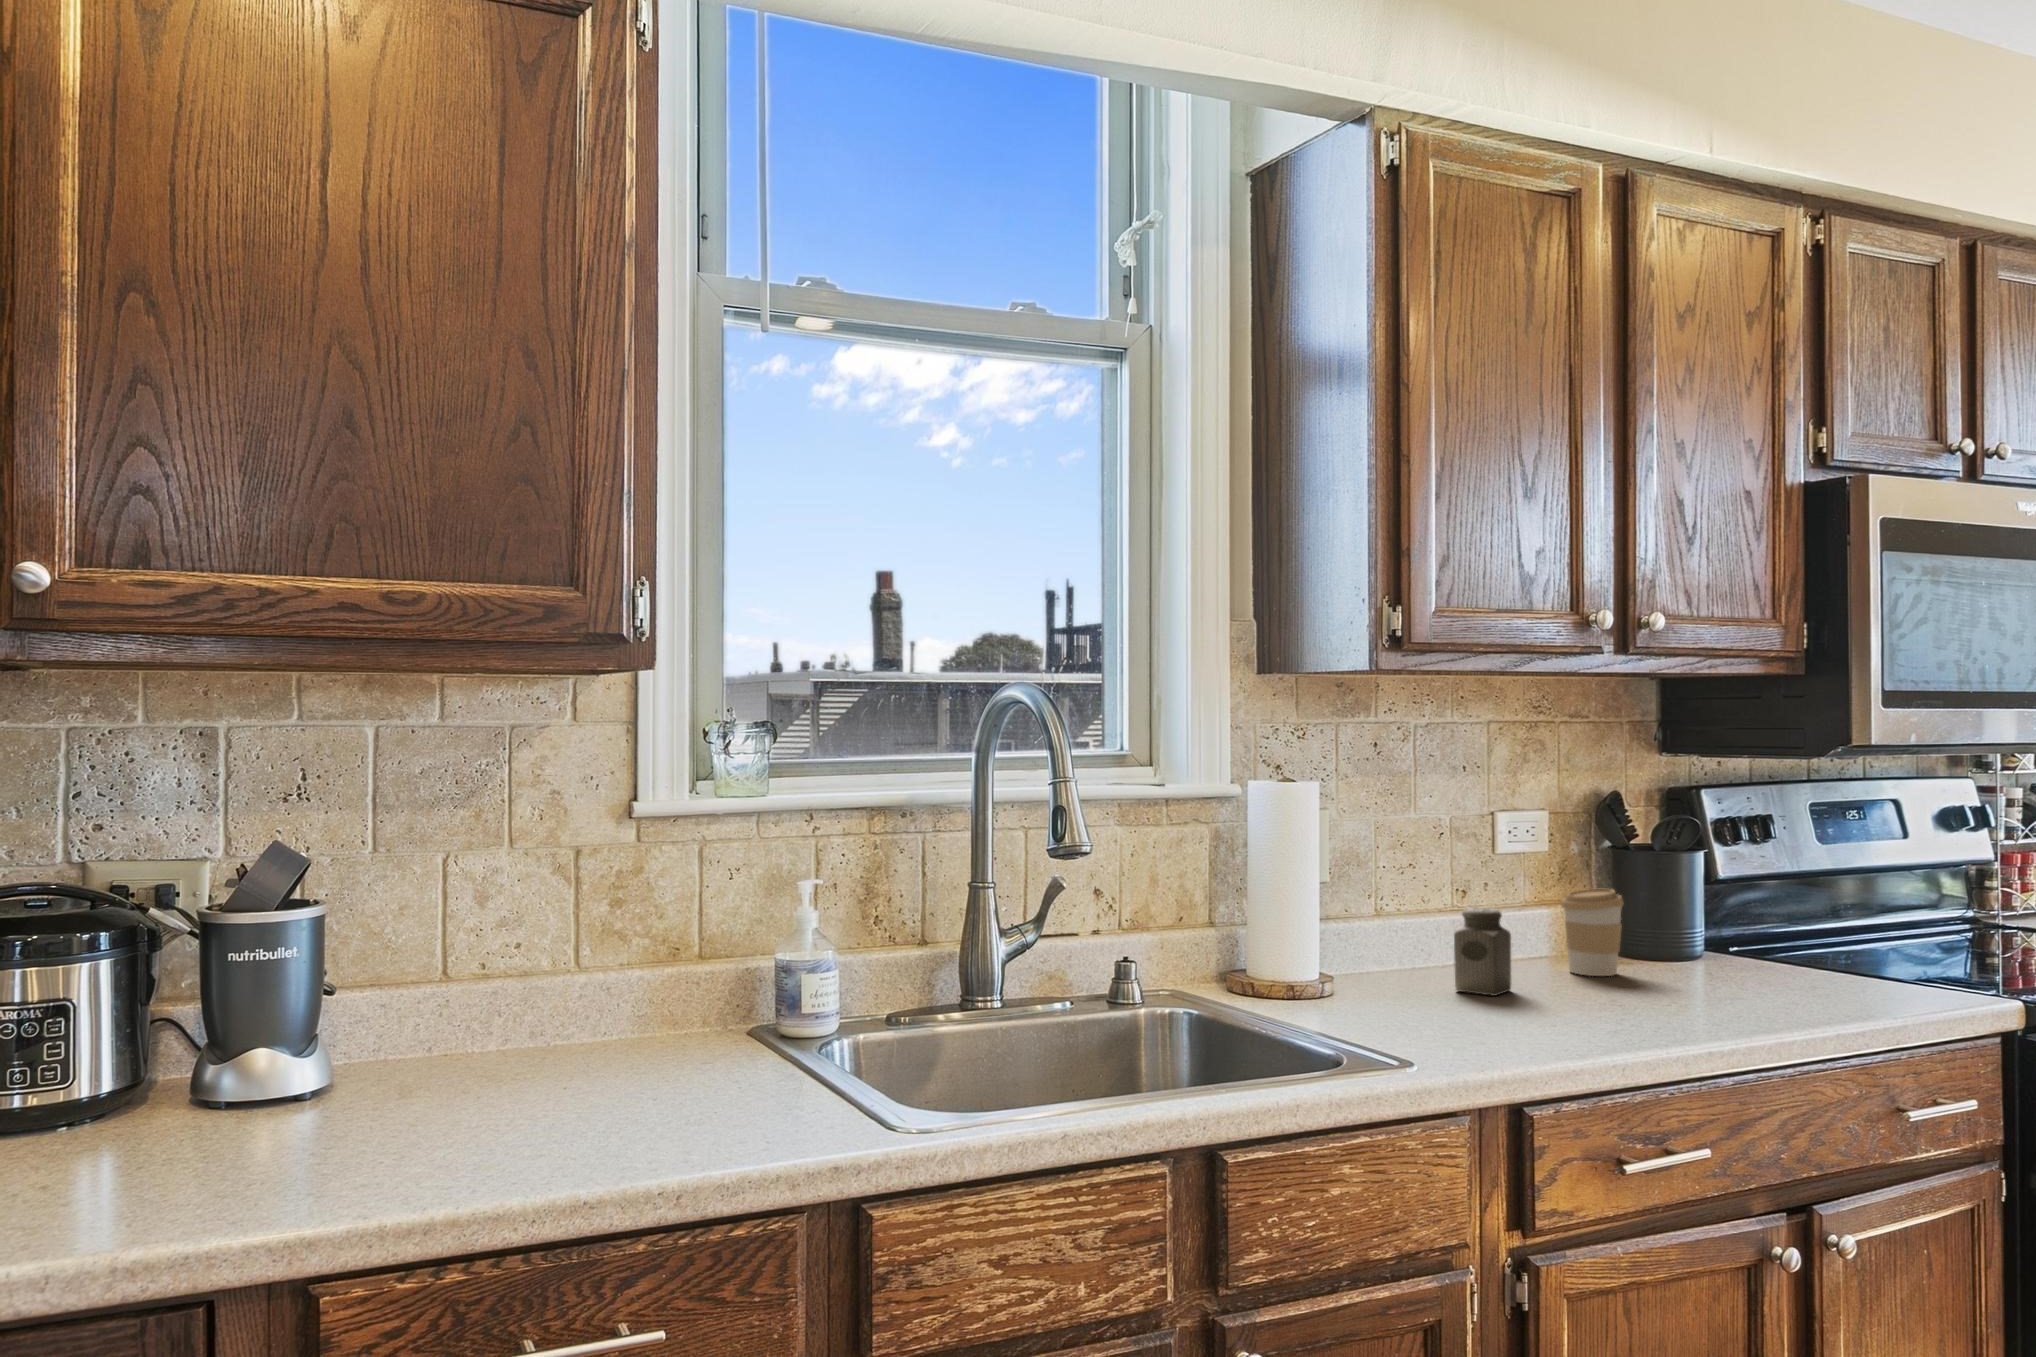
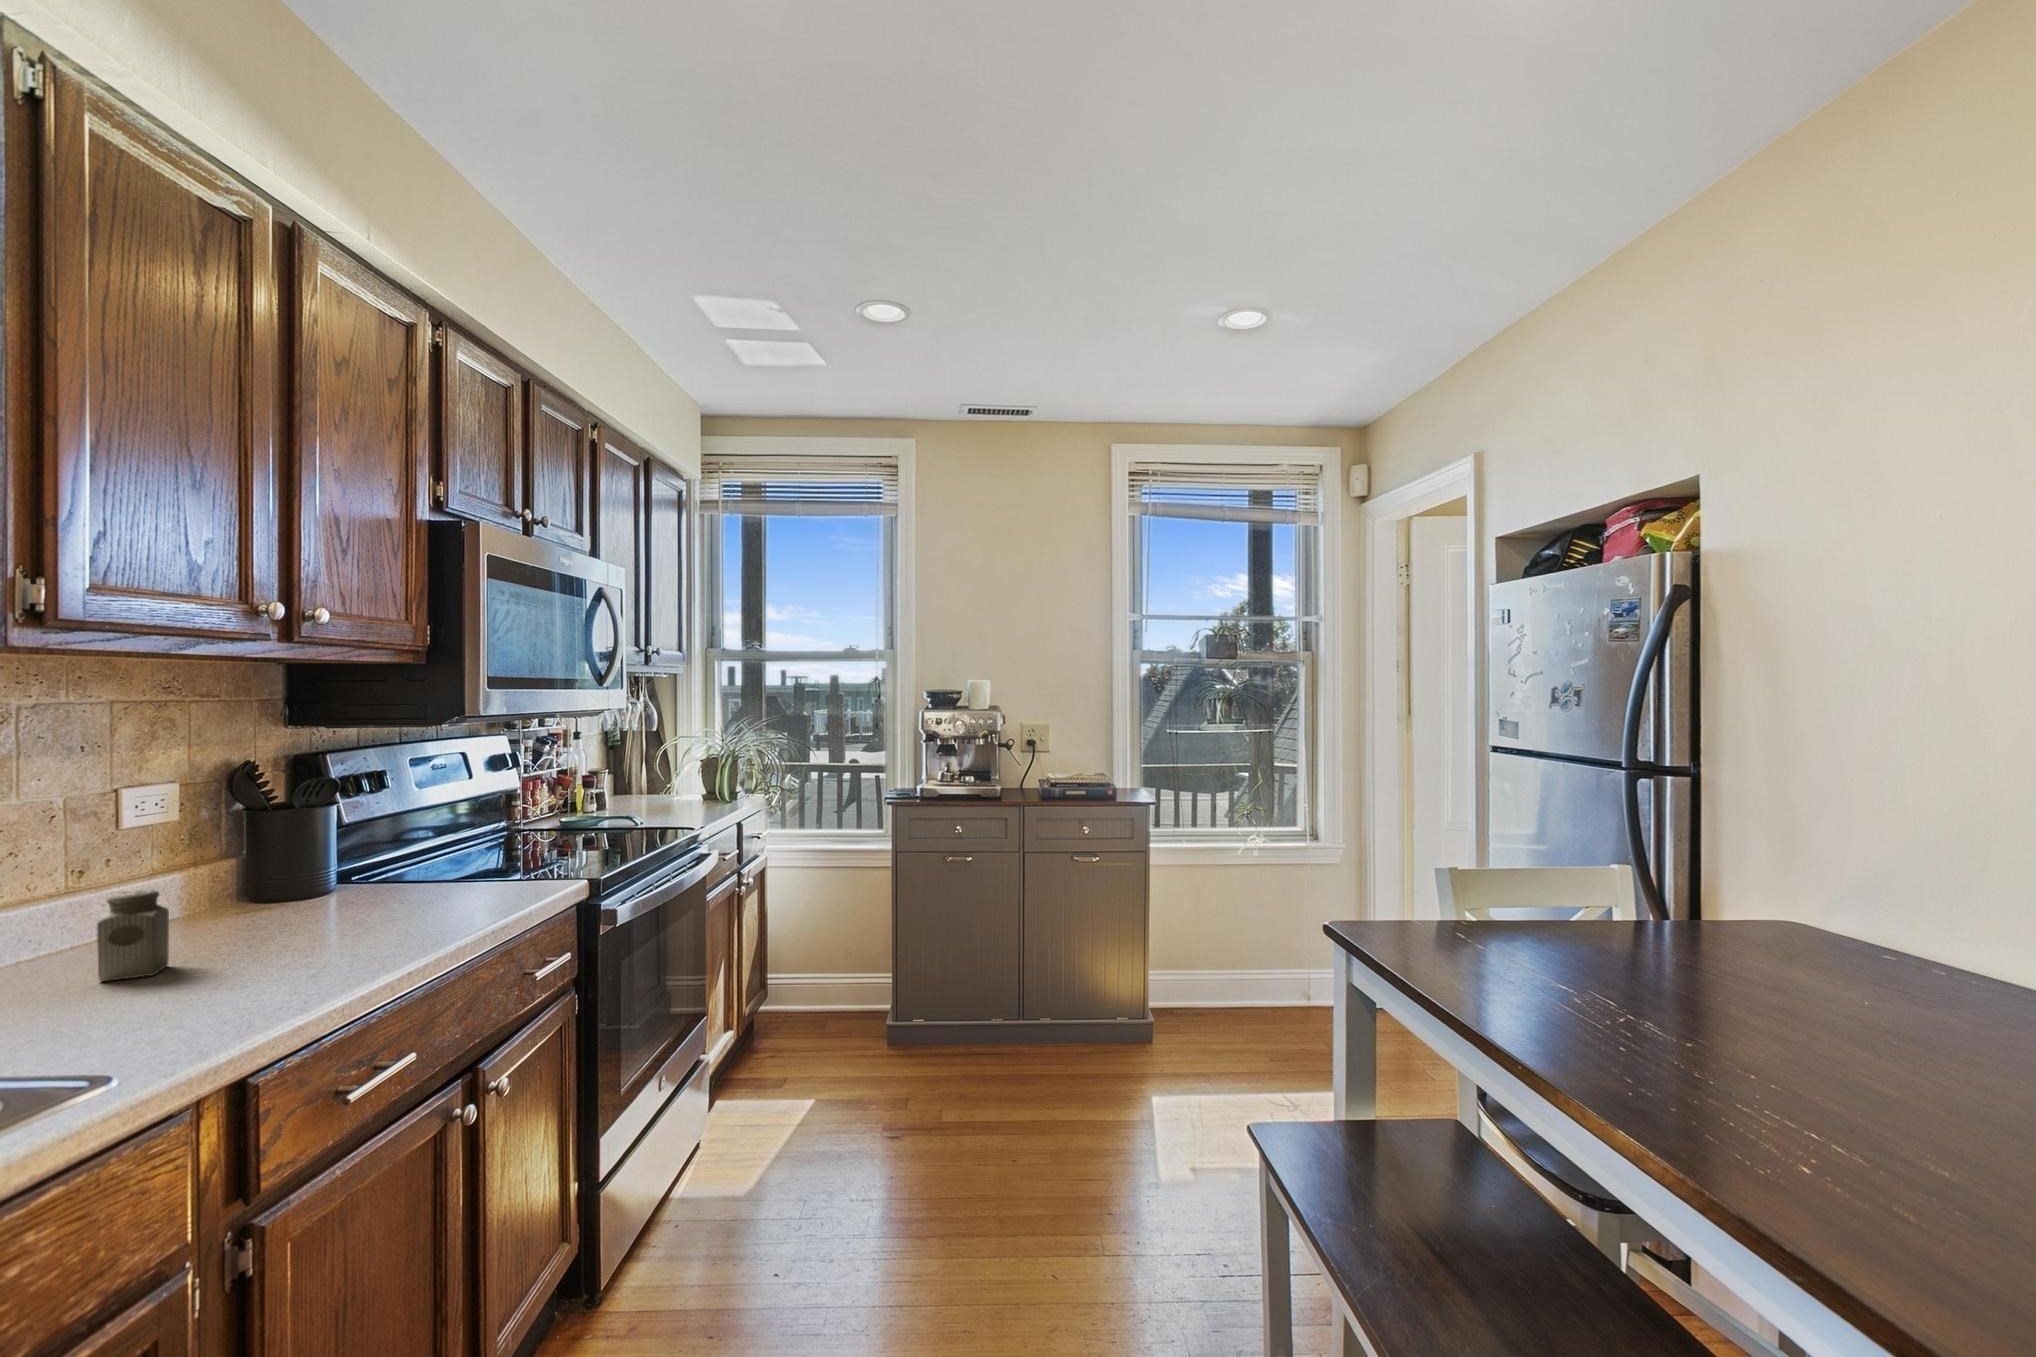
coffee cup: present [1561,889,1624,976] -> none [209,850,278,933]

